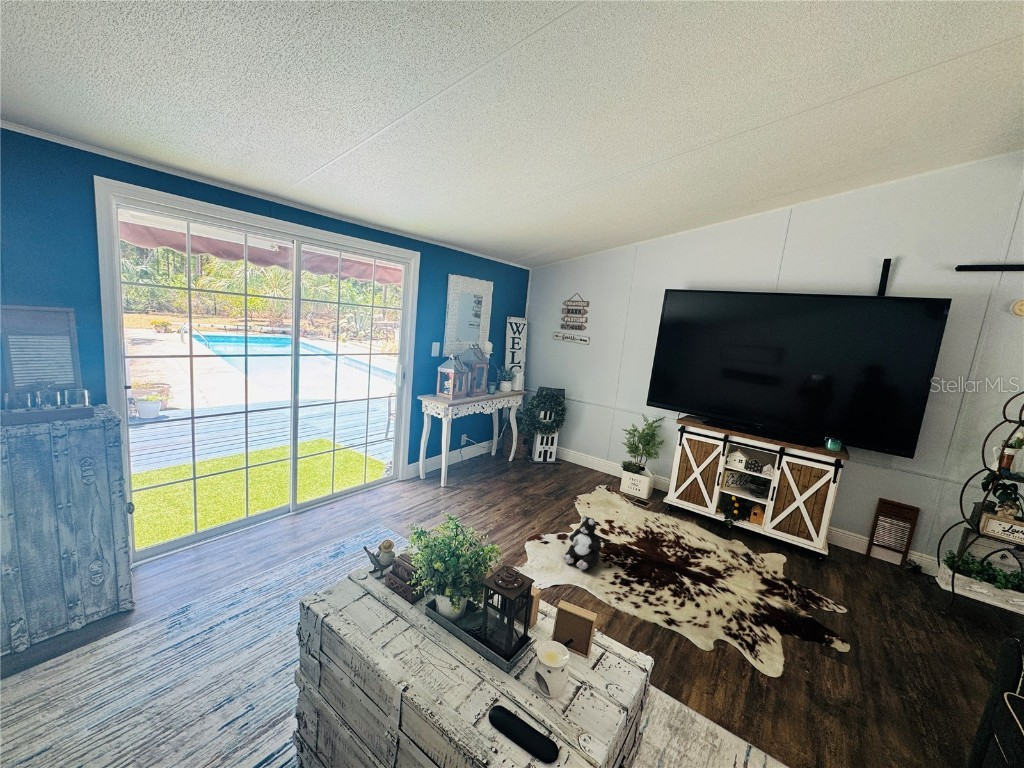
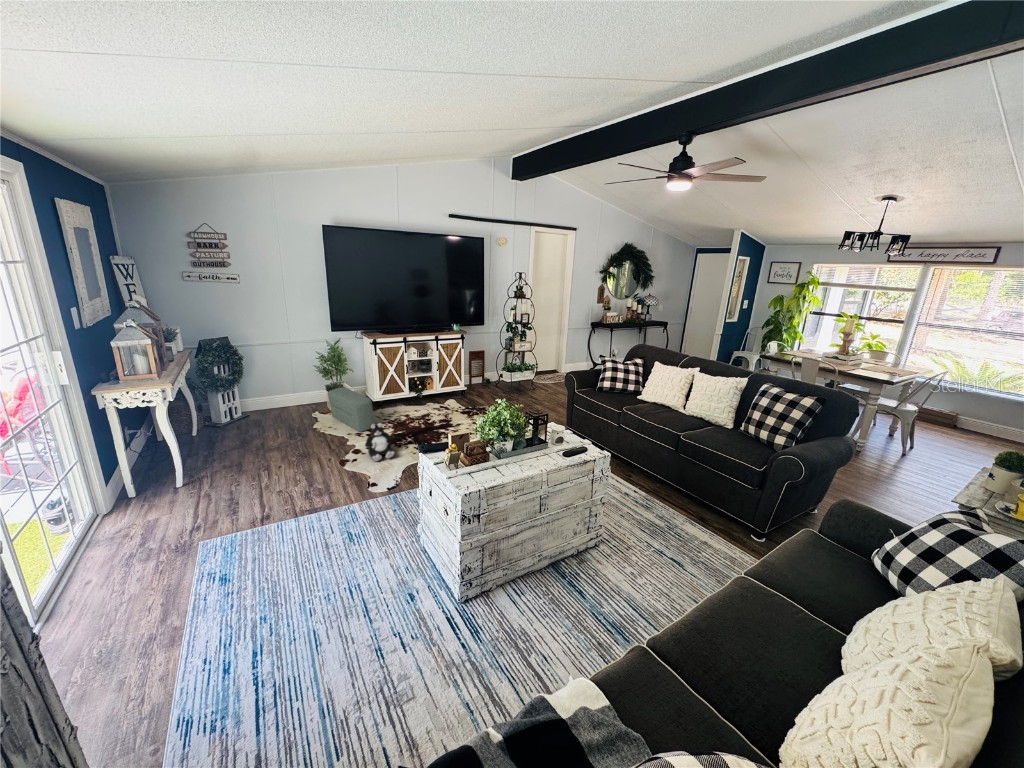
pouf: none [604,467,630,528] -> present [328,387,375,432]

